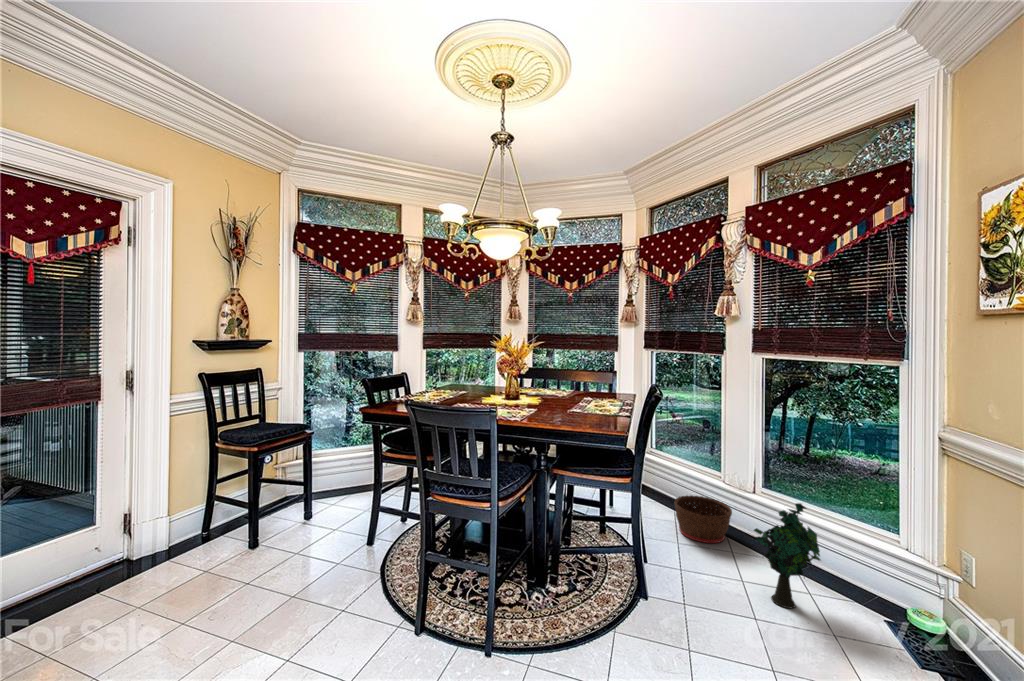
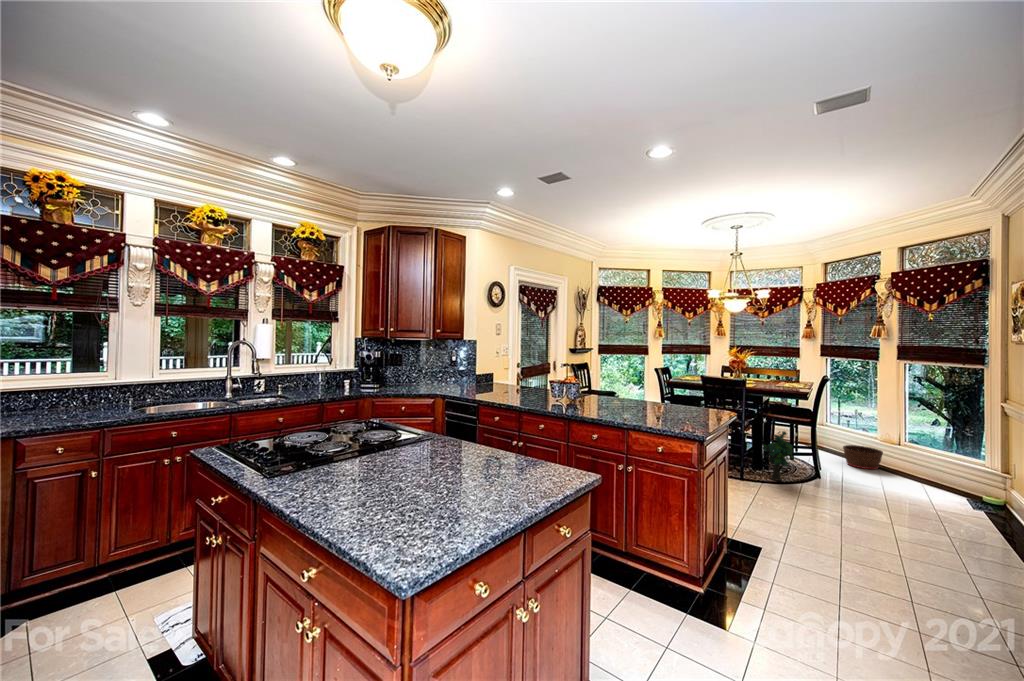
decorative plant: present [754,503,820,608] -> present [762,431,794,481]

